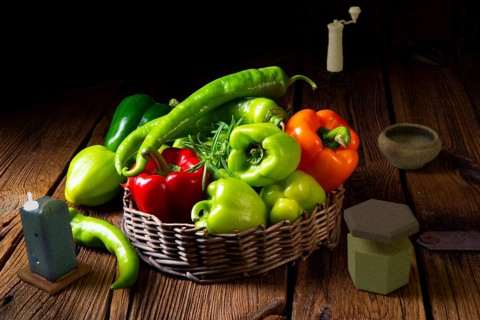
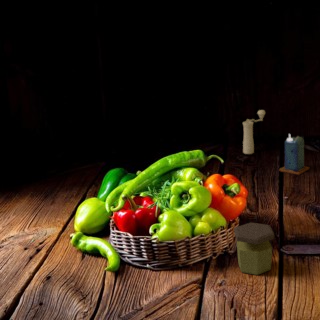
ceramic bowl: present [378,123,442,170] -> none [266,185,305,213]
candle: present [17,192,92,295] -> present [279,134,309,175]

